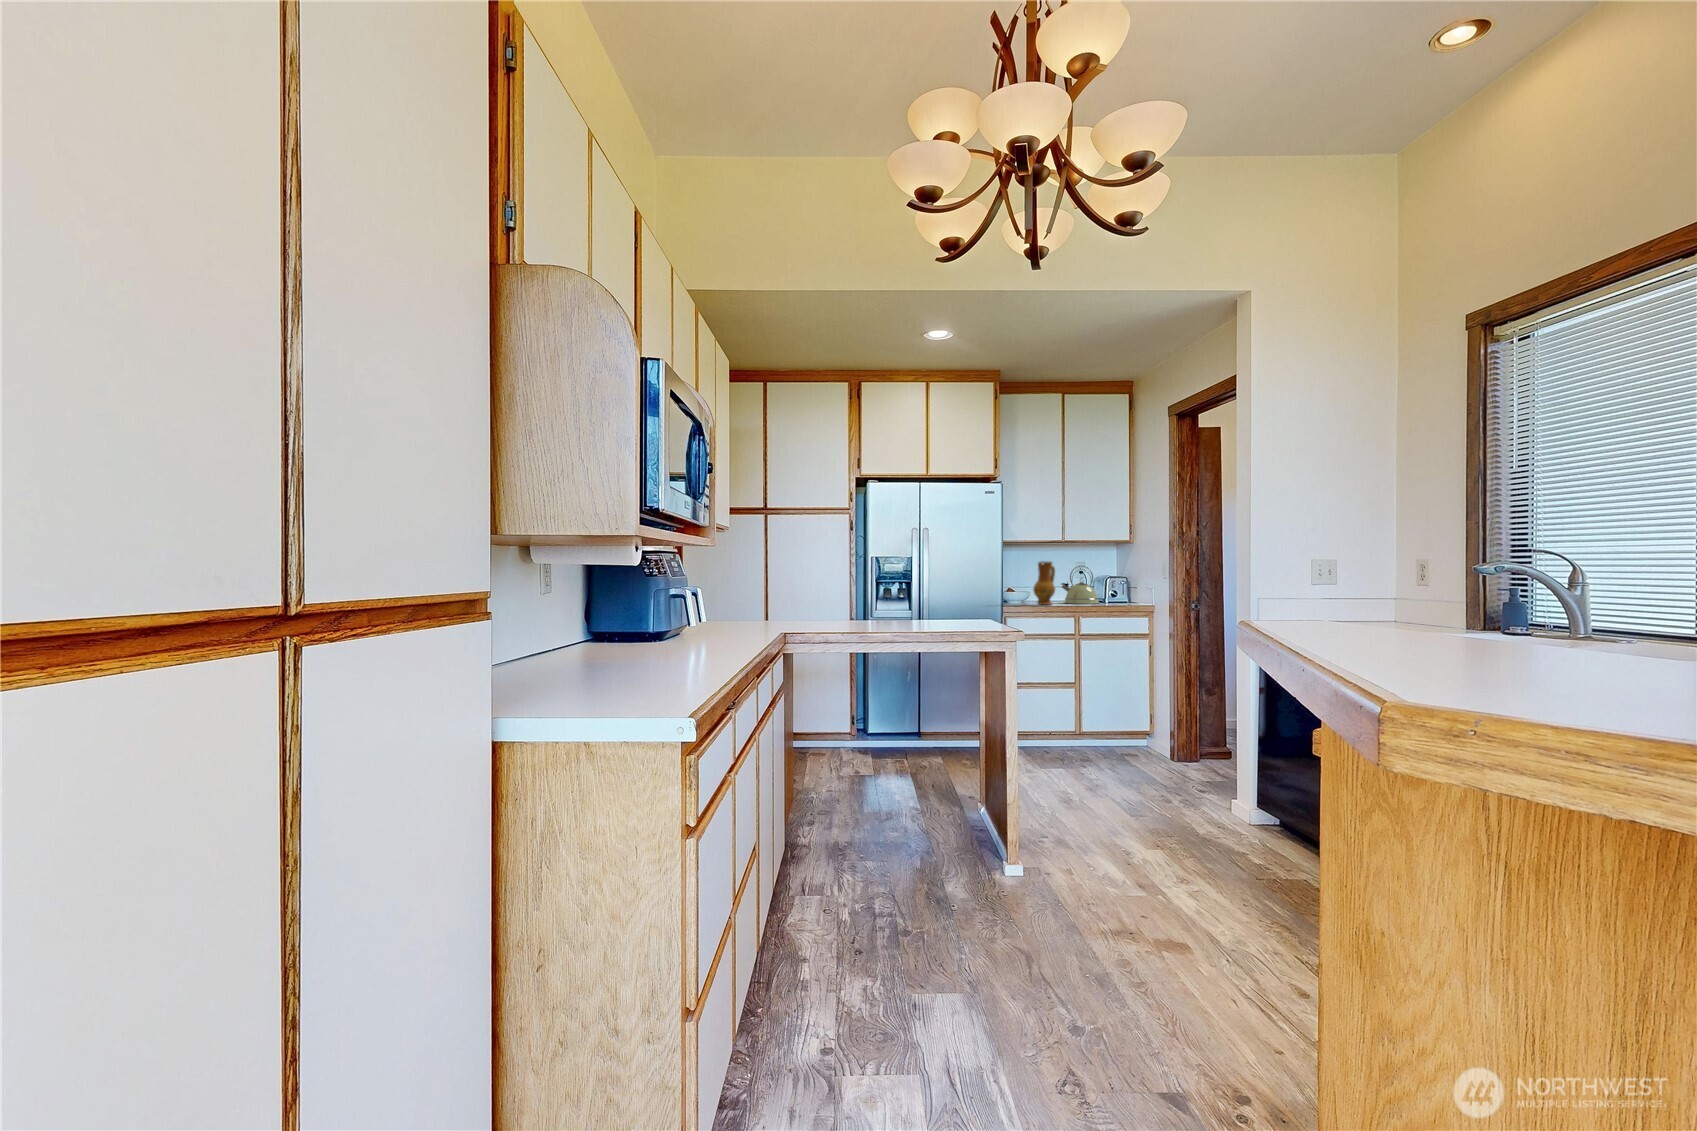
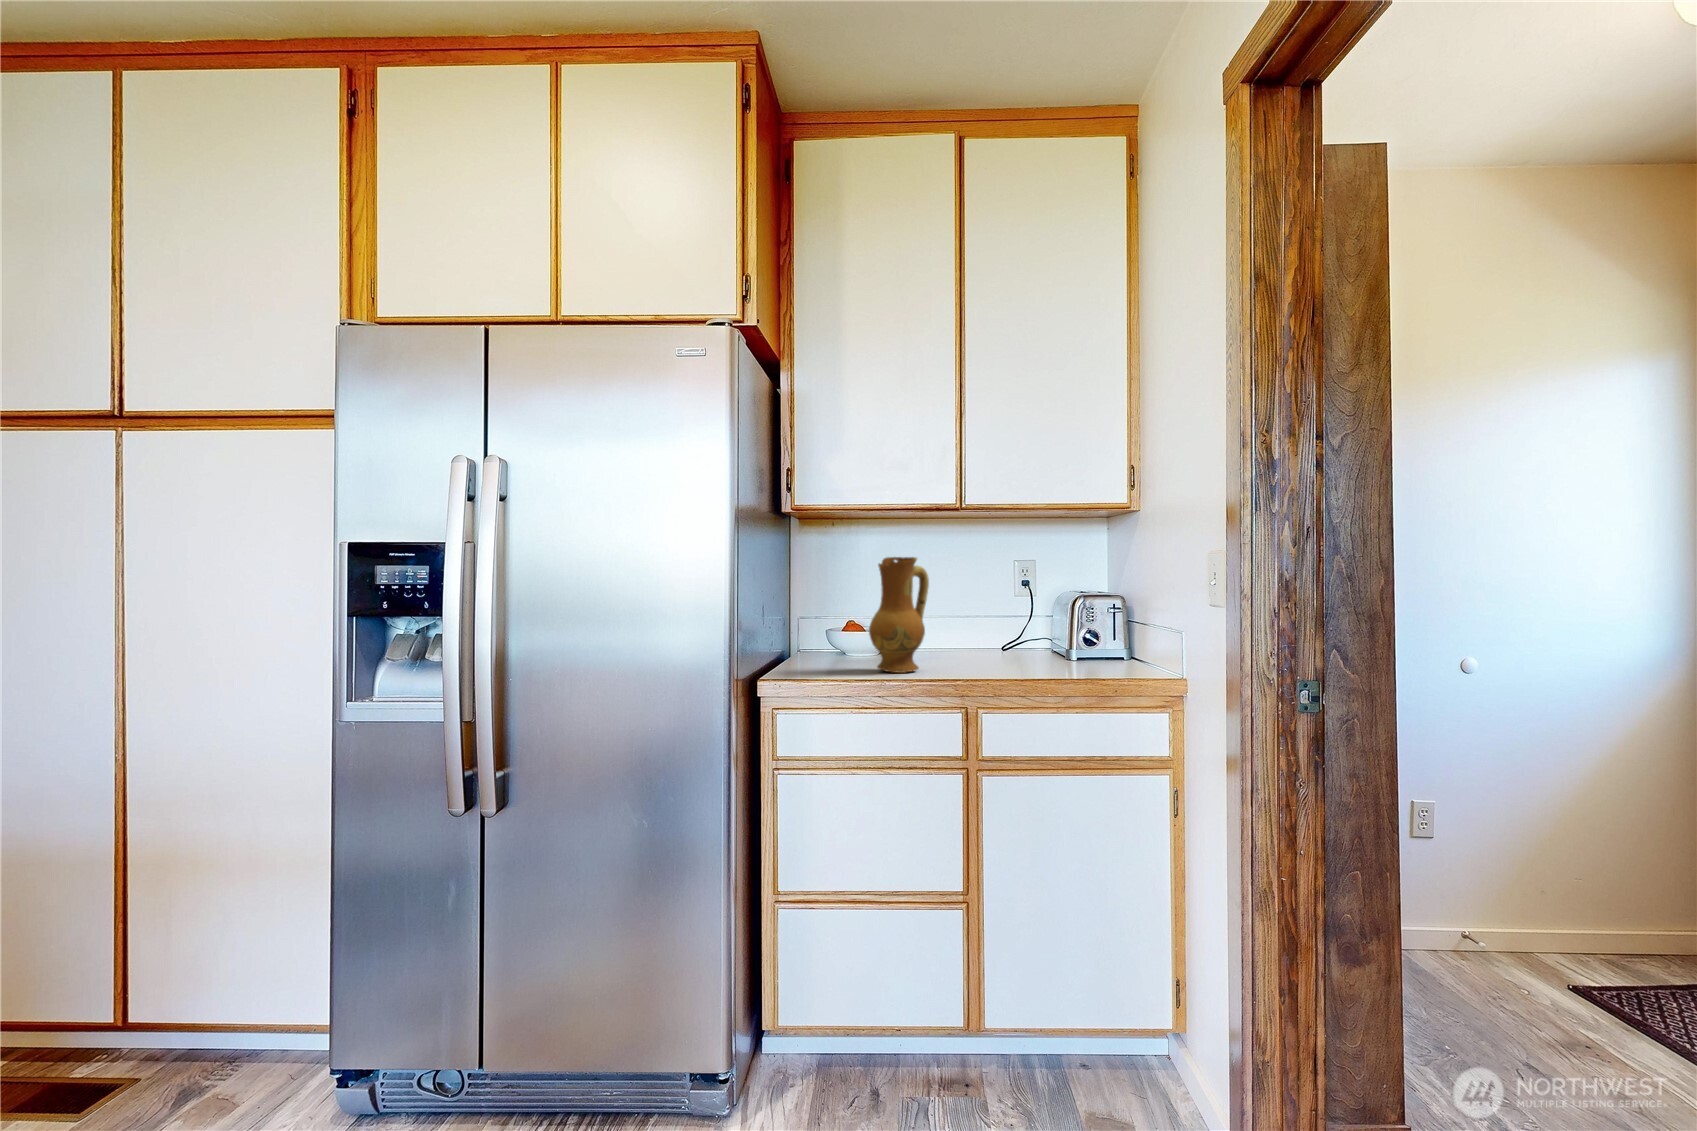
kettle: present [1061,566,1099,604] -> none [956,568,1046,667]

